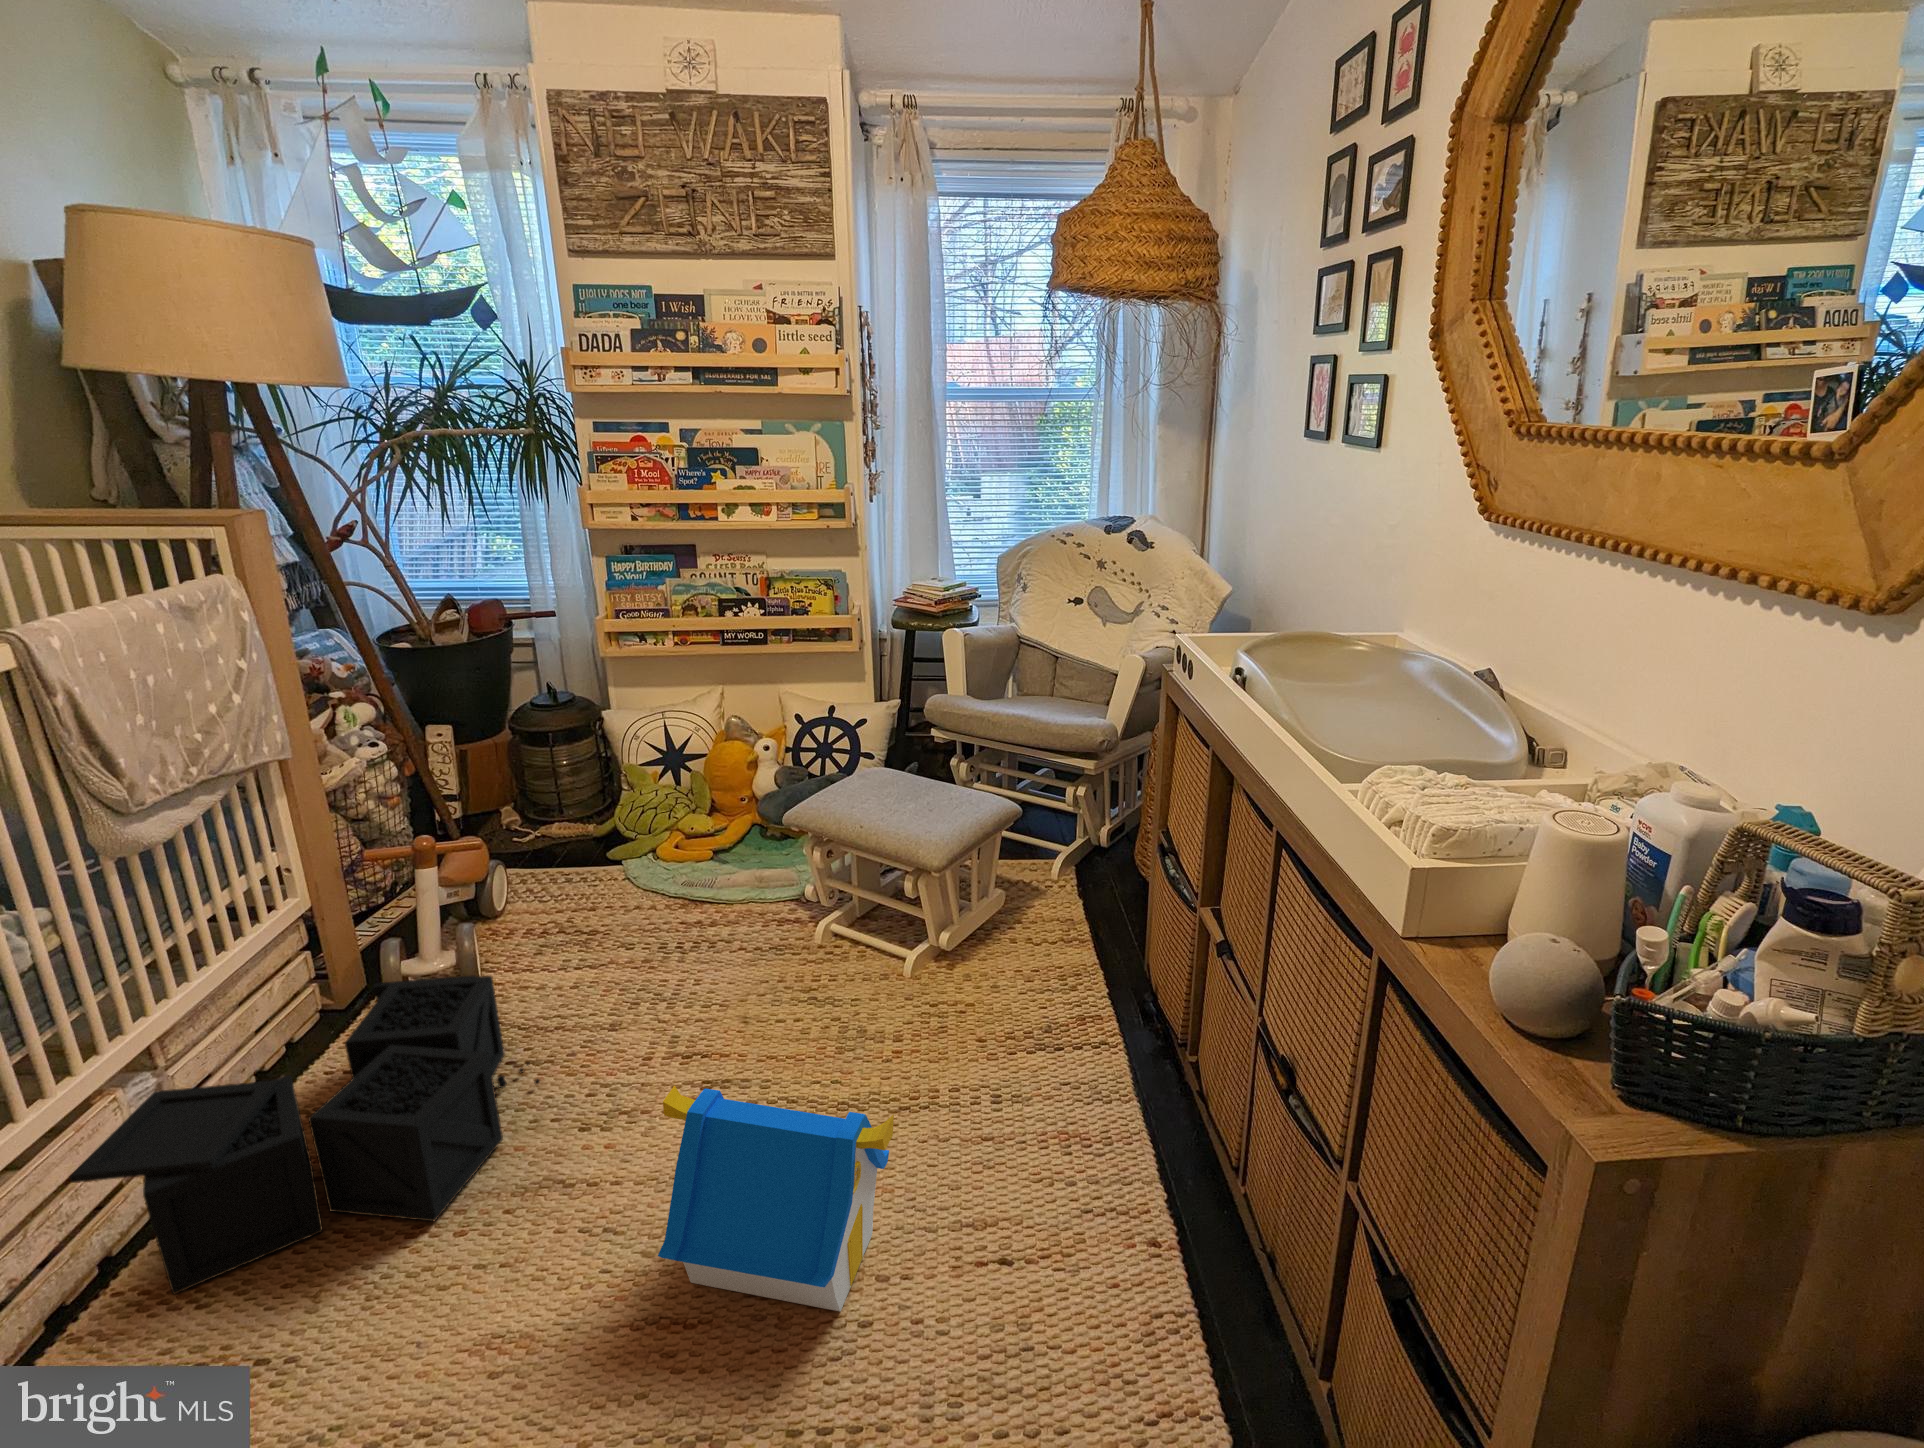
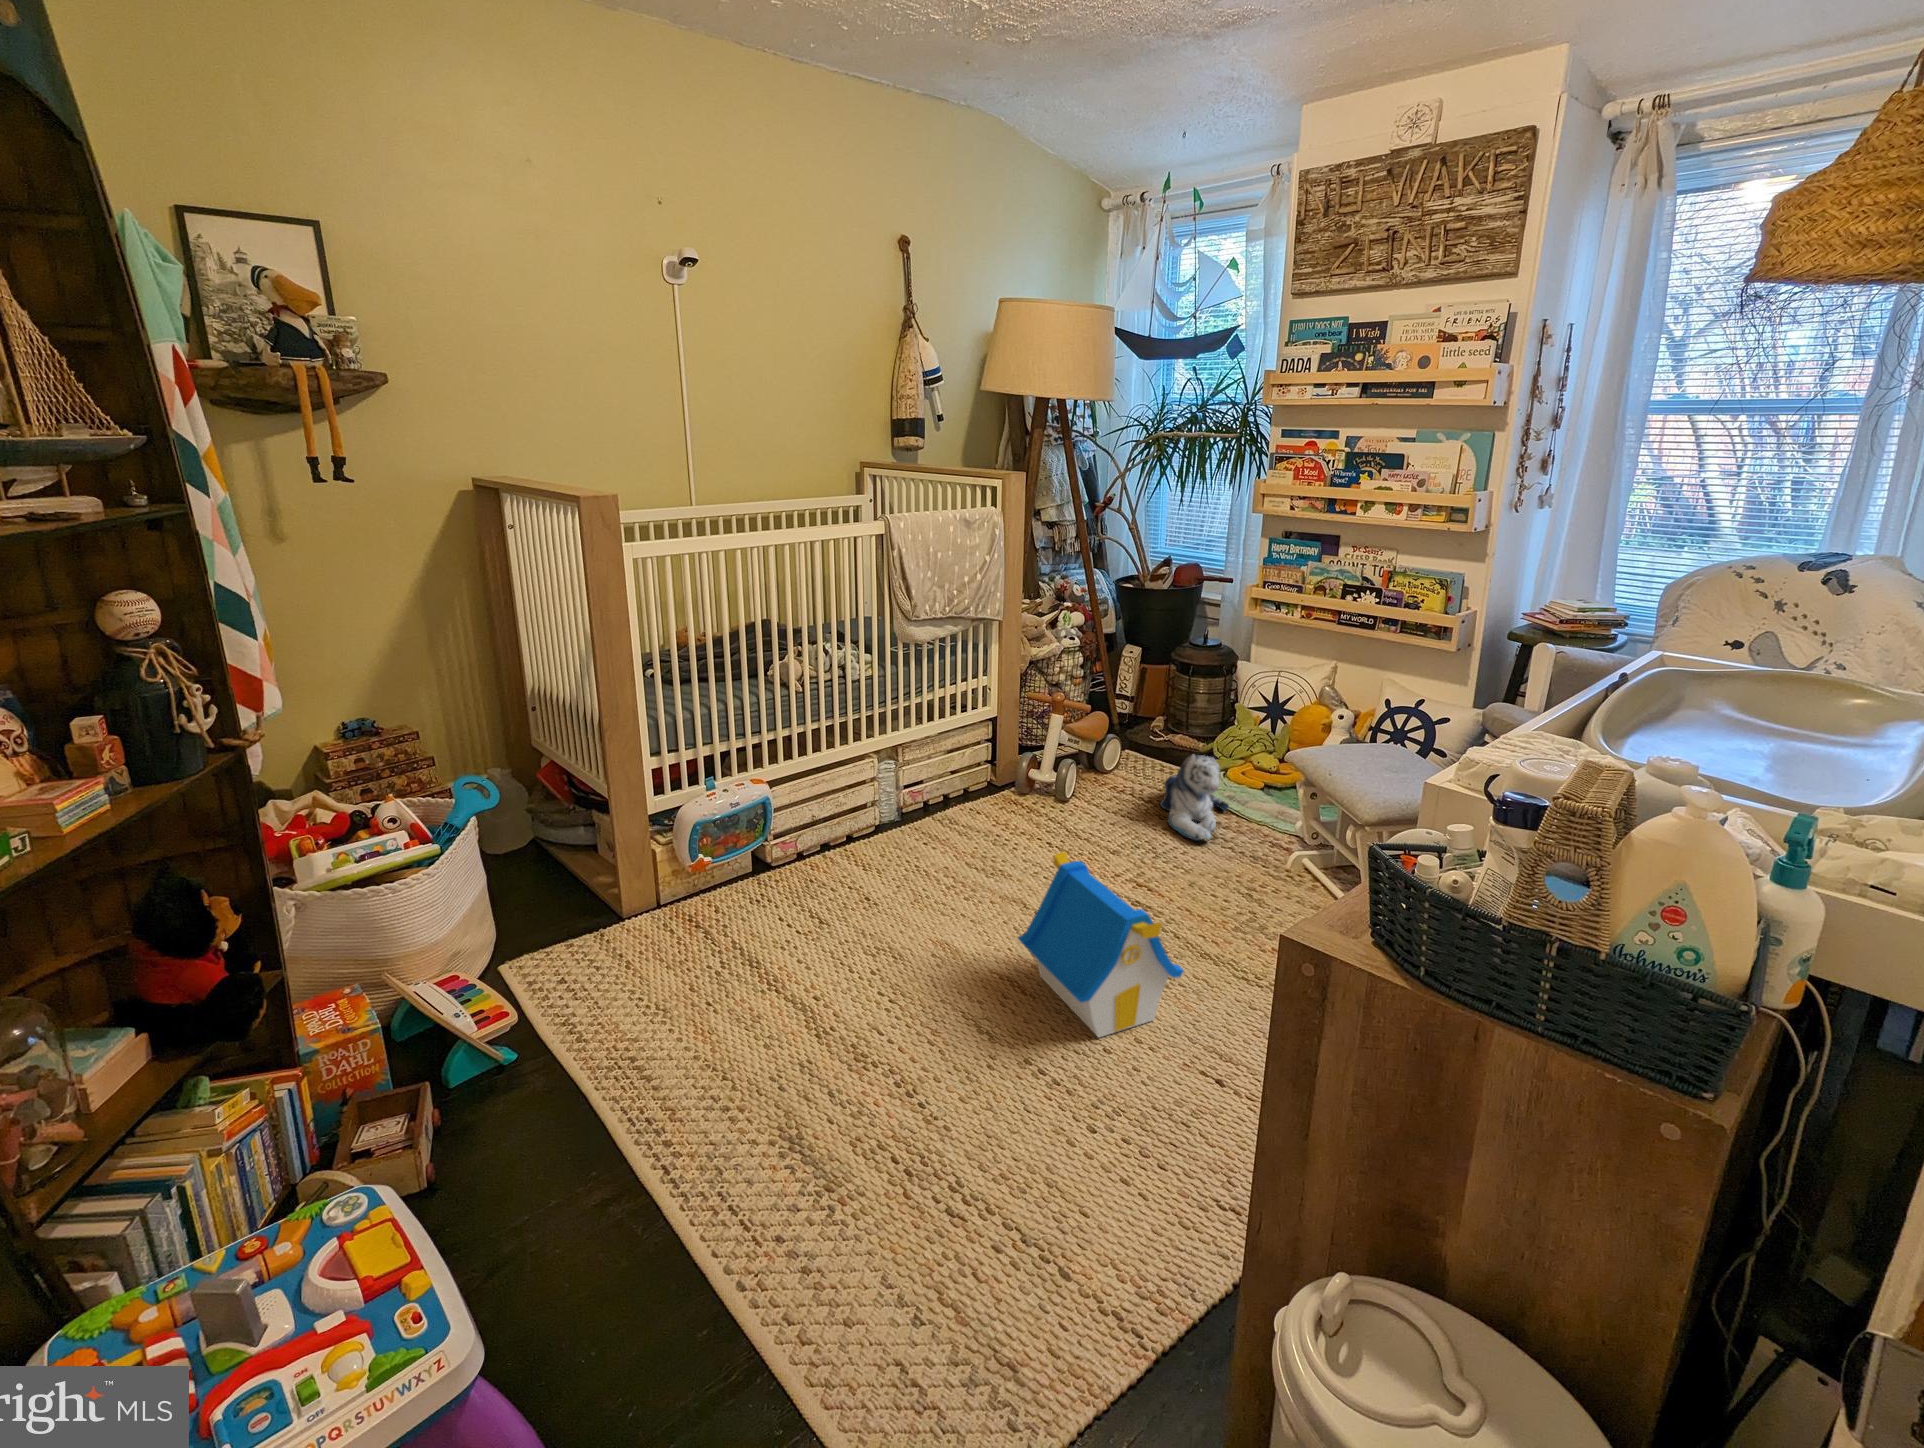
plush toy: none [607,851,717,966] -> present [1160,754,1229,841]
storage bin: present [70,976,540,1294] -> none [843,761,1057,884]

